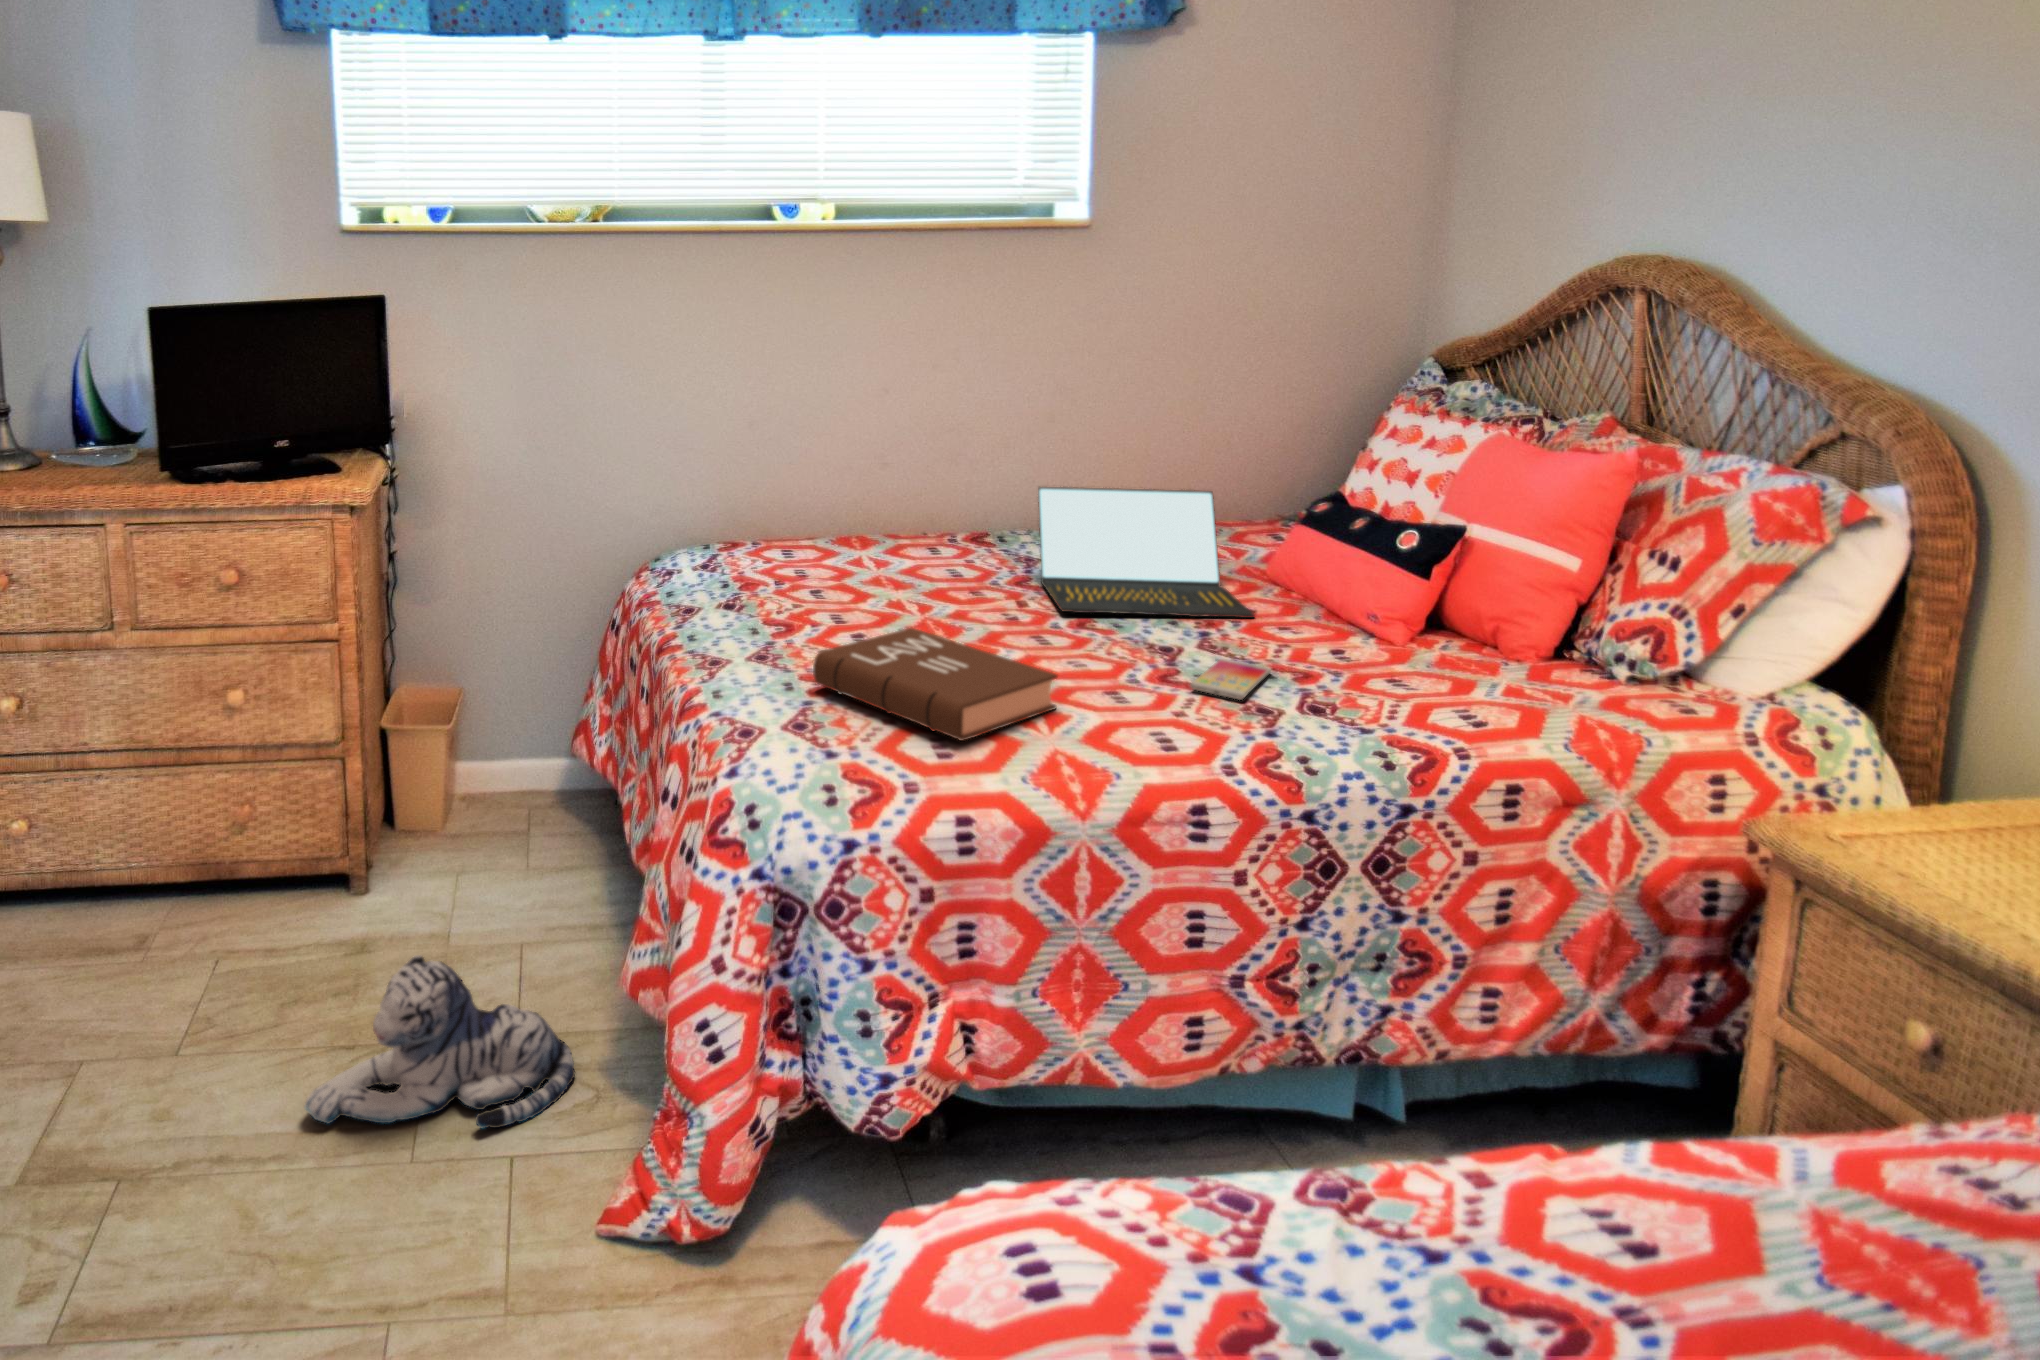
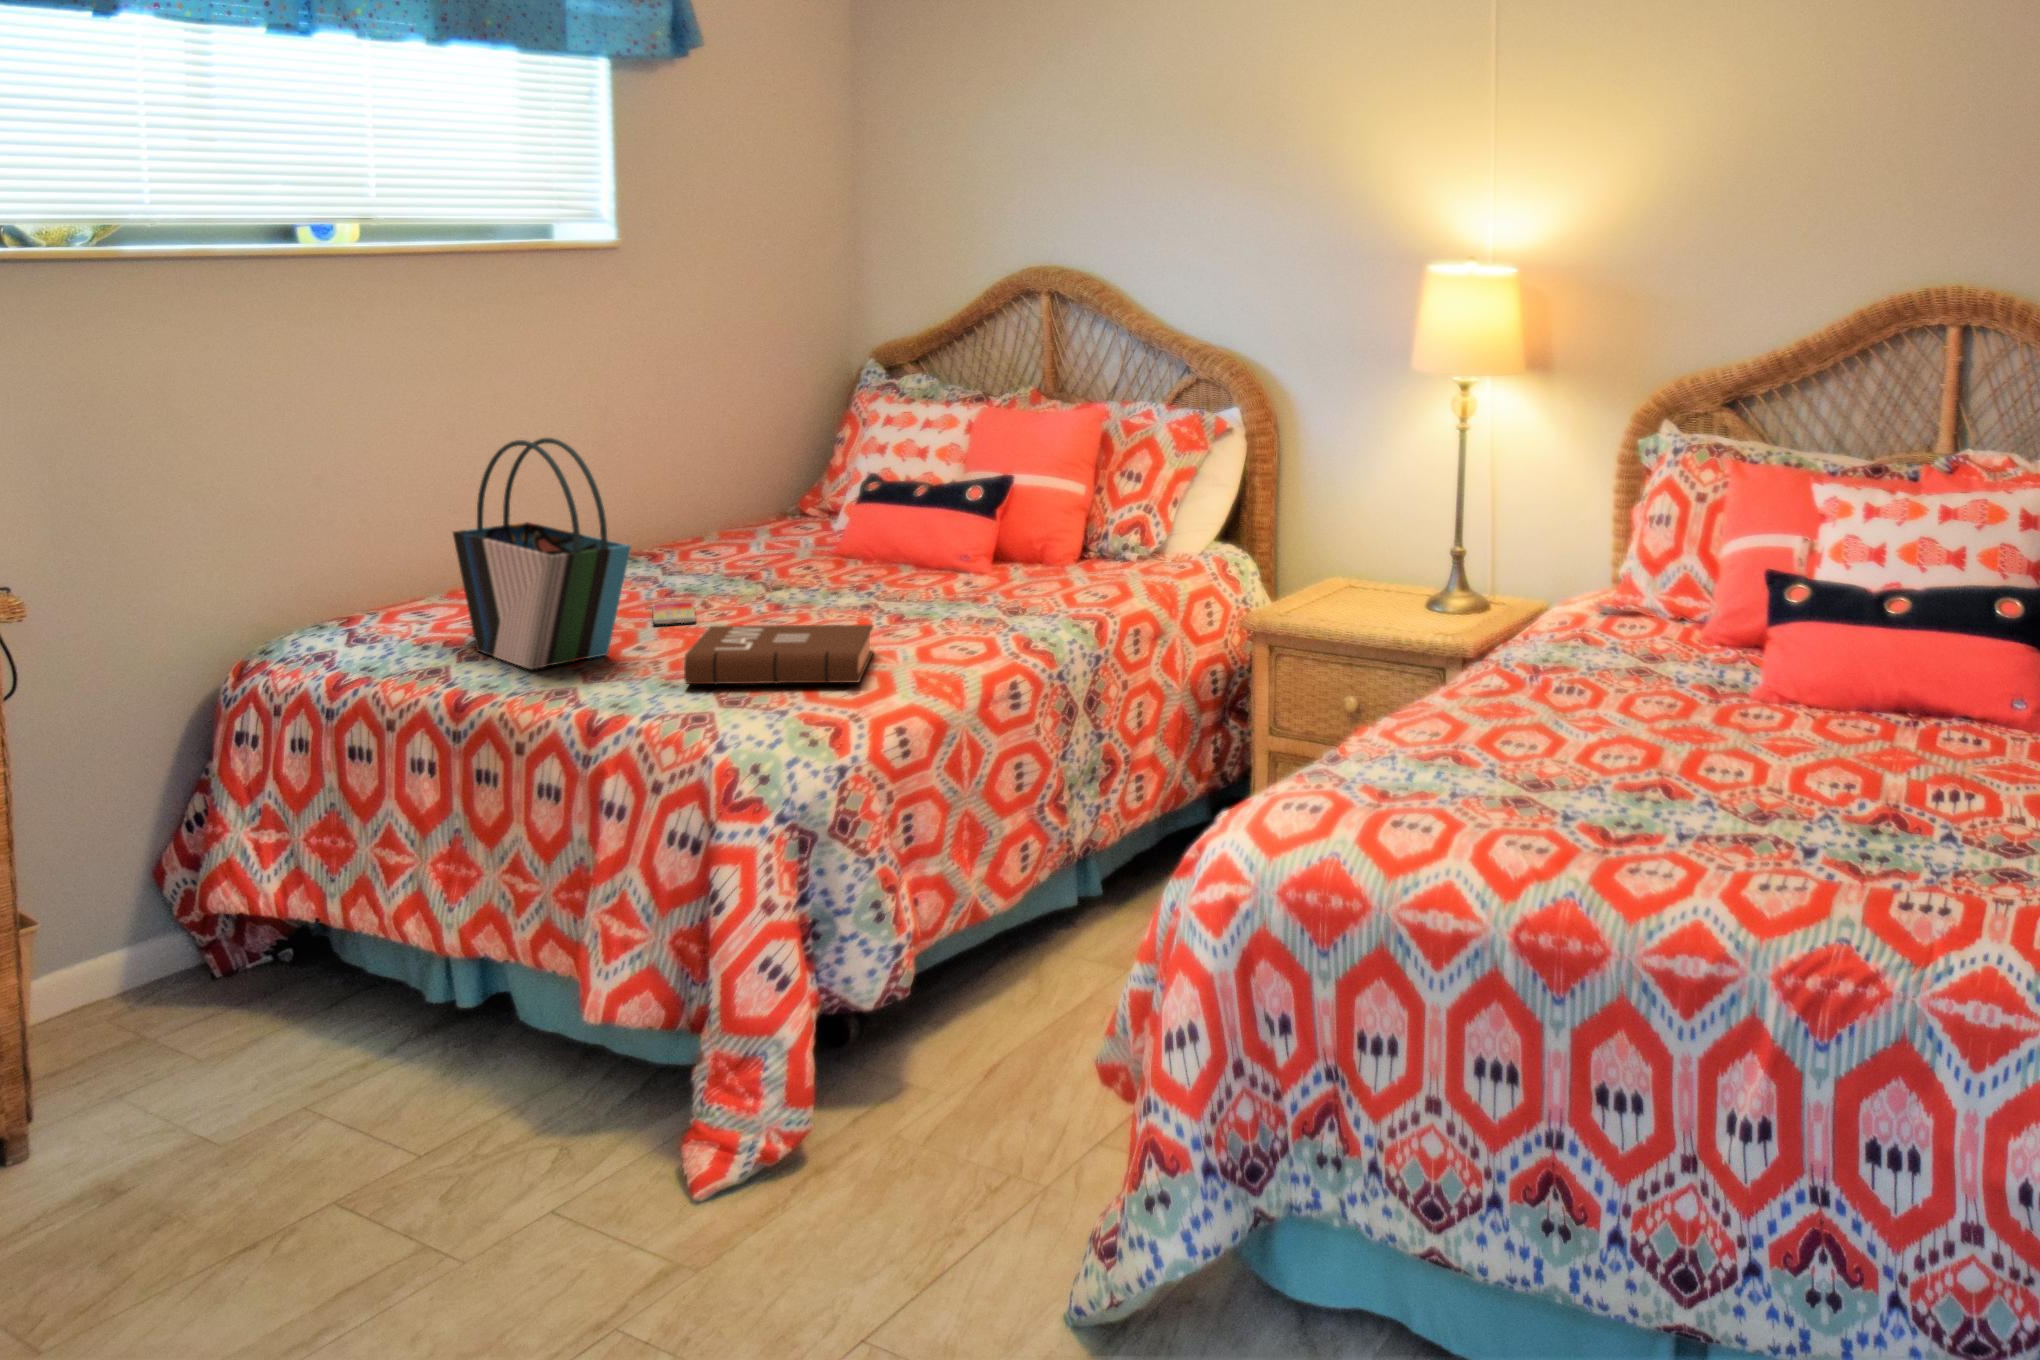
tote bag: none [748,404,840,631] -> present [453,438,631,670]
laptop: present [1038,487,1254,618] -> none [681,482,891,600]
smartphone: present [1191,659,1271,700] -> present [653,601,695,624]
plush toy: present [304,955,575,1128] -> none [280,1074,517,1287]

